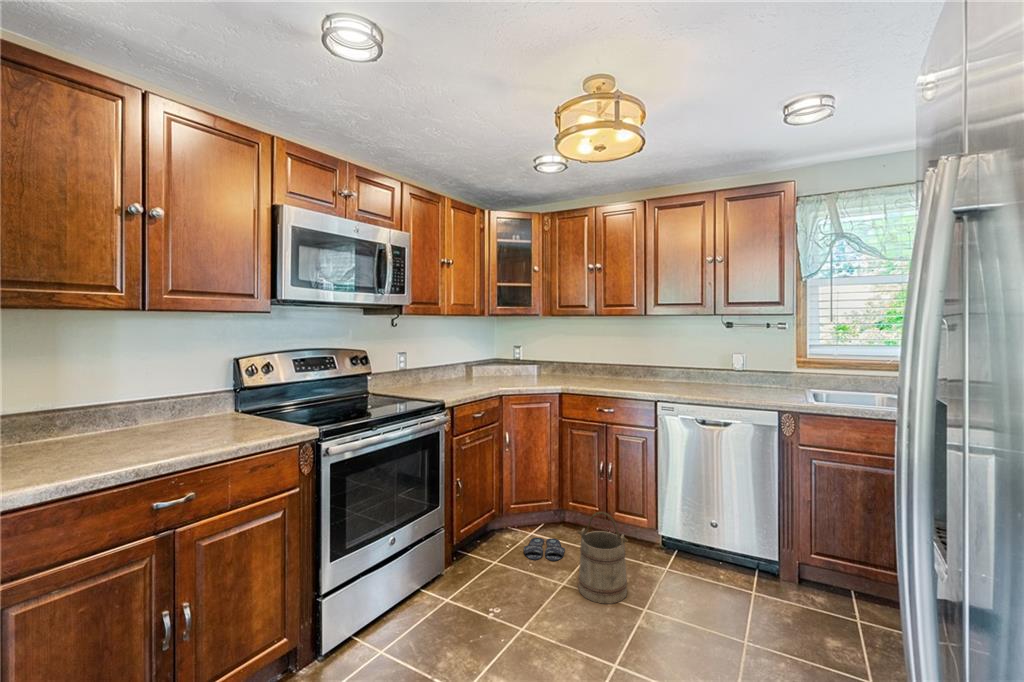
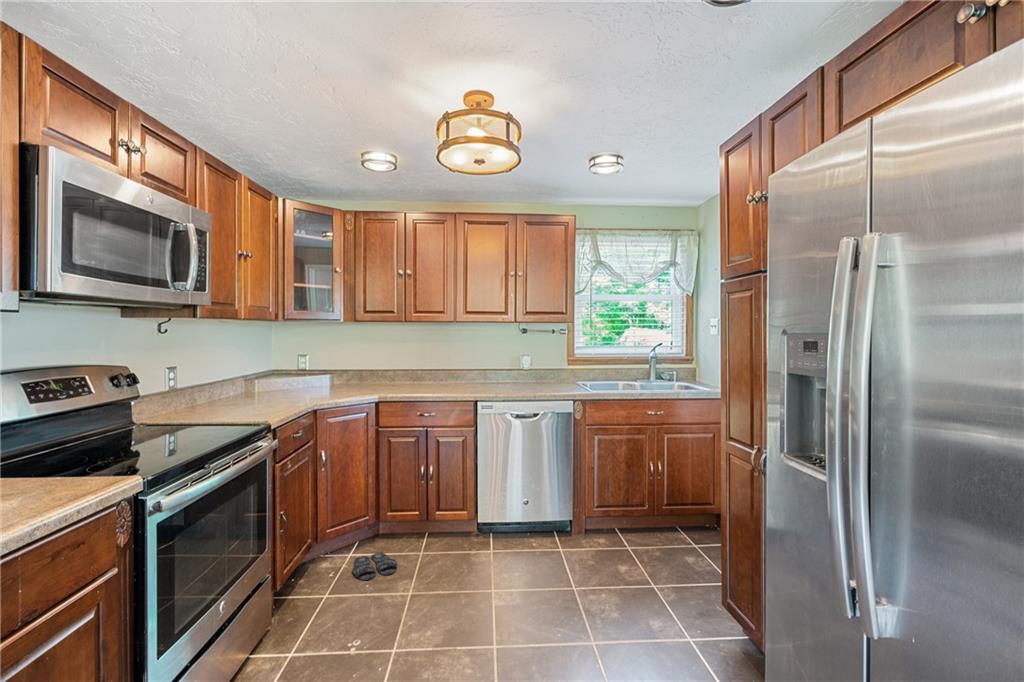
bucket: present [578,512,628,604] -> none [426,512,474,600]

